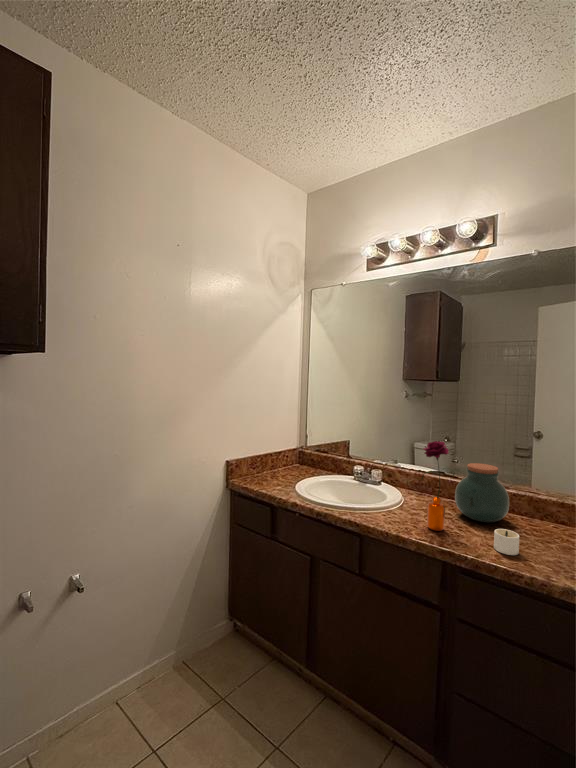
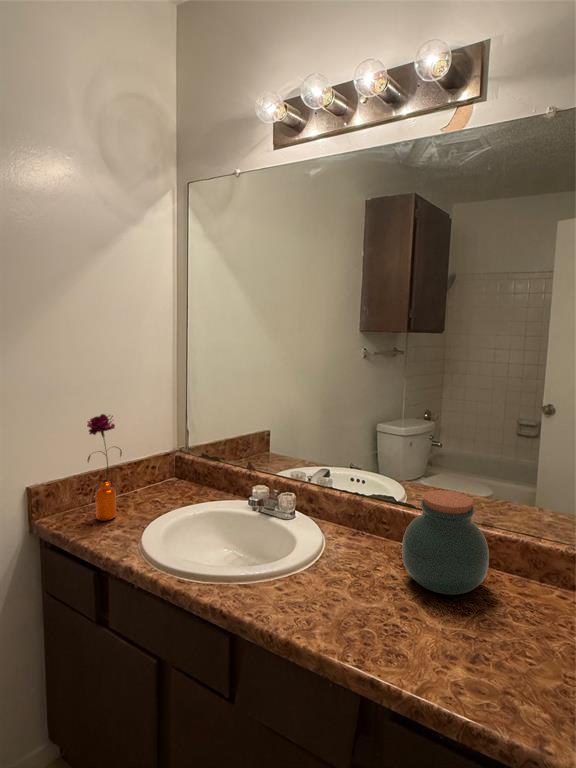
flower: present [422,441,454,531] -> present [87,414,122,521]
candle: present [494,529,519,555] -> none [453,626,512,681]

